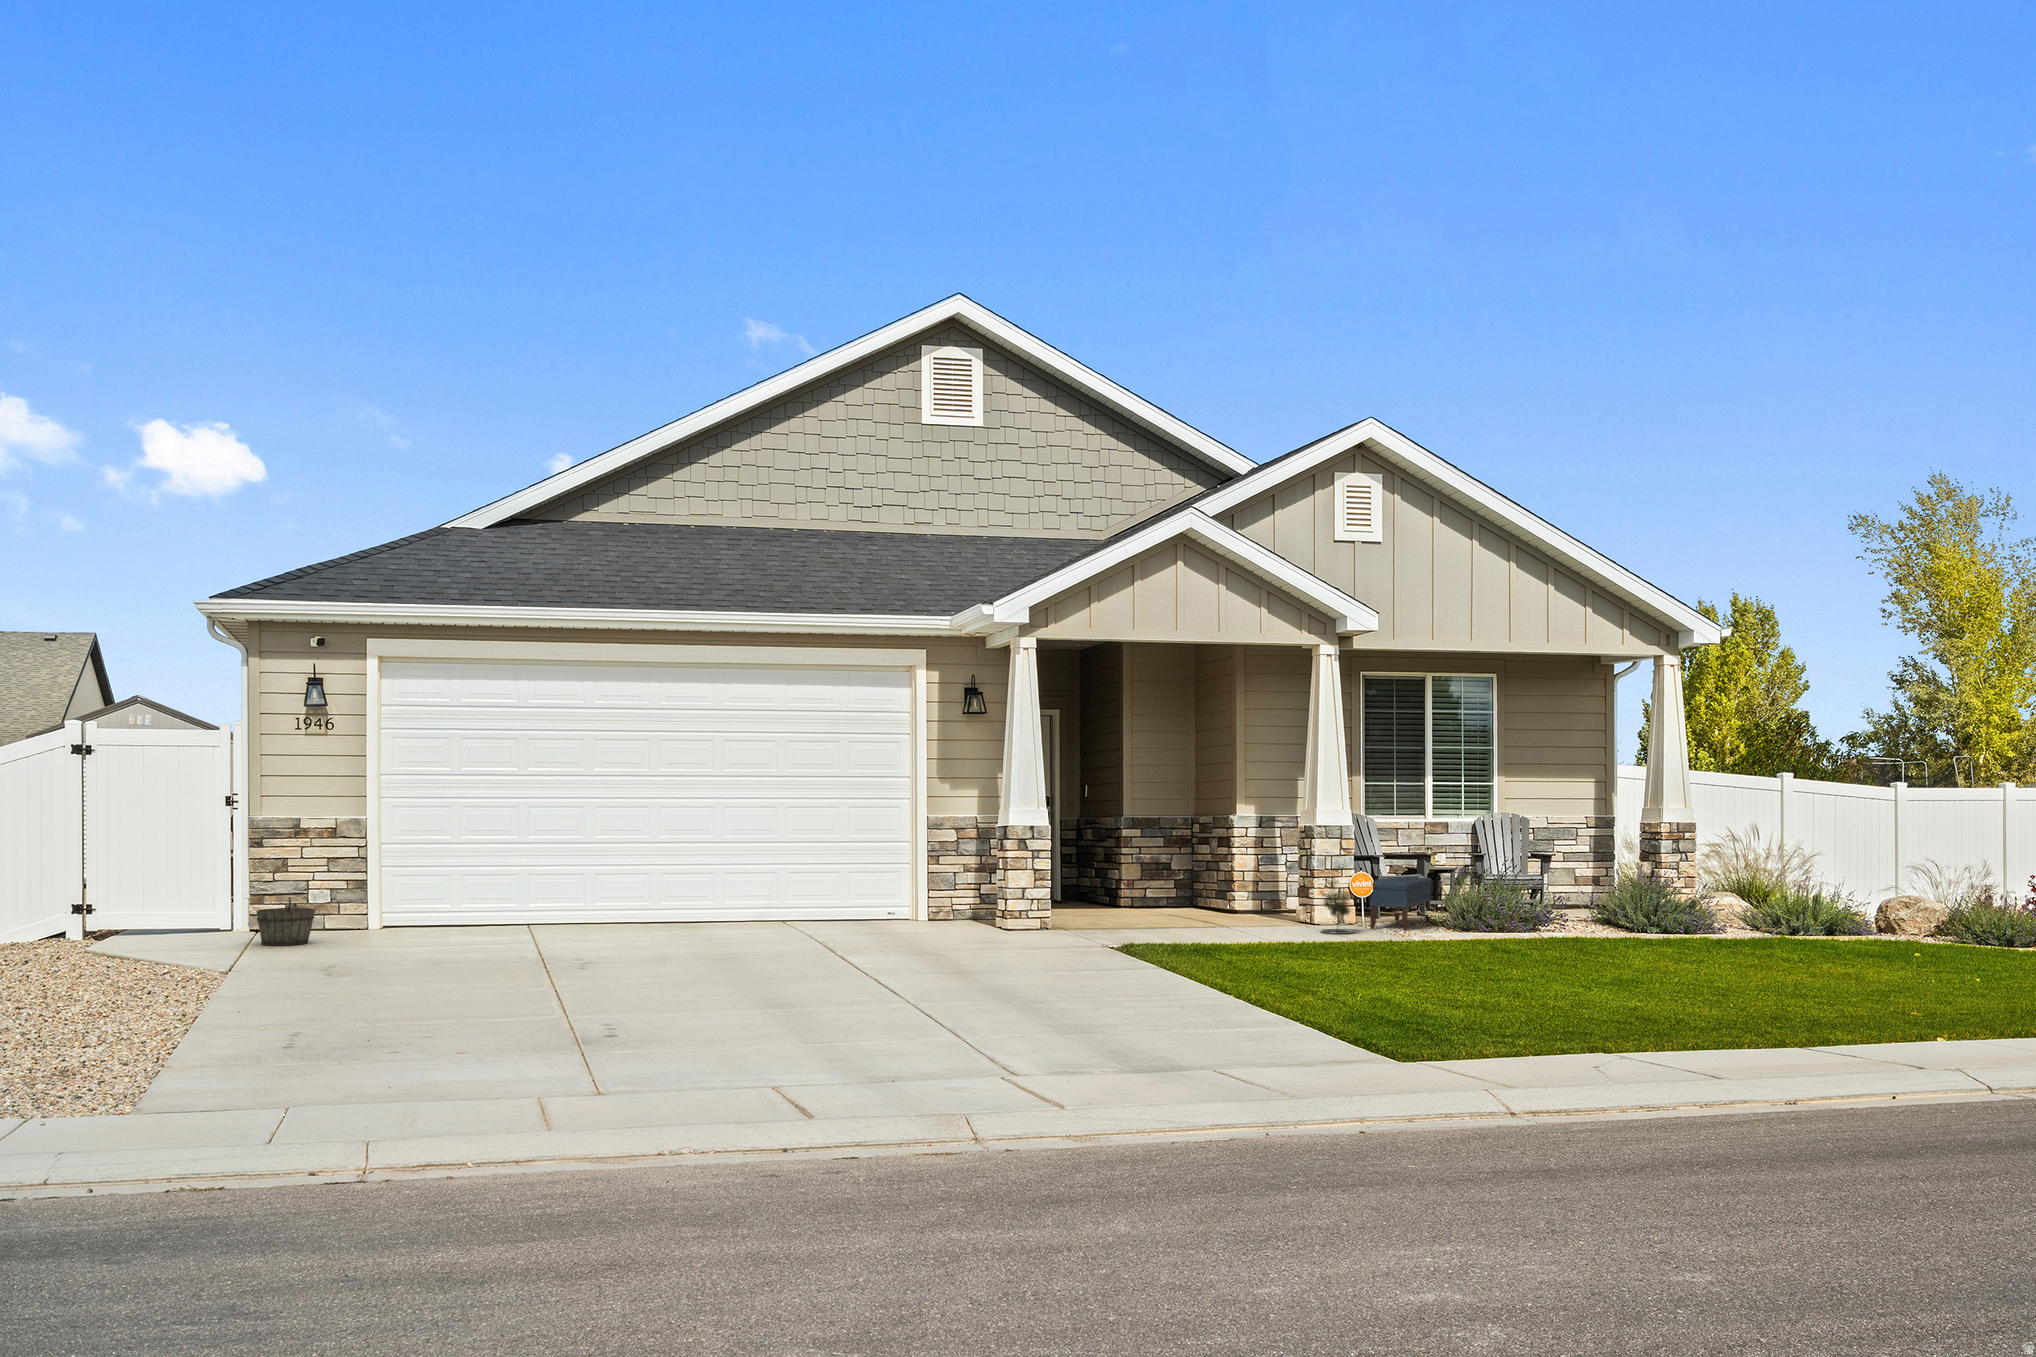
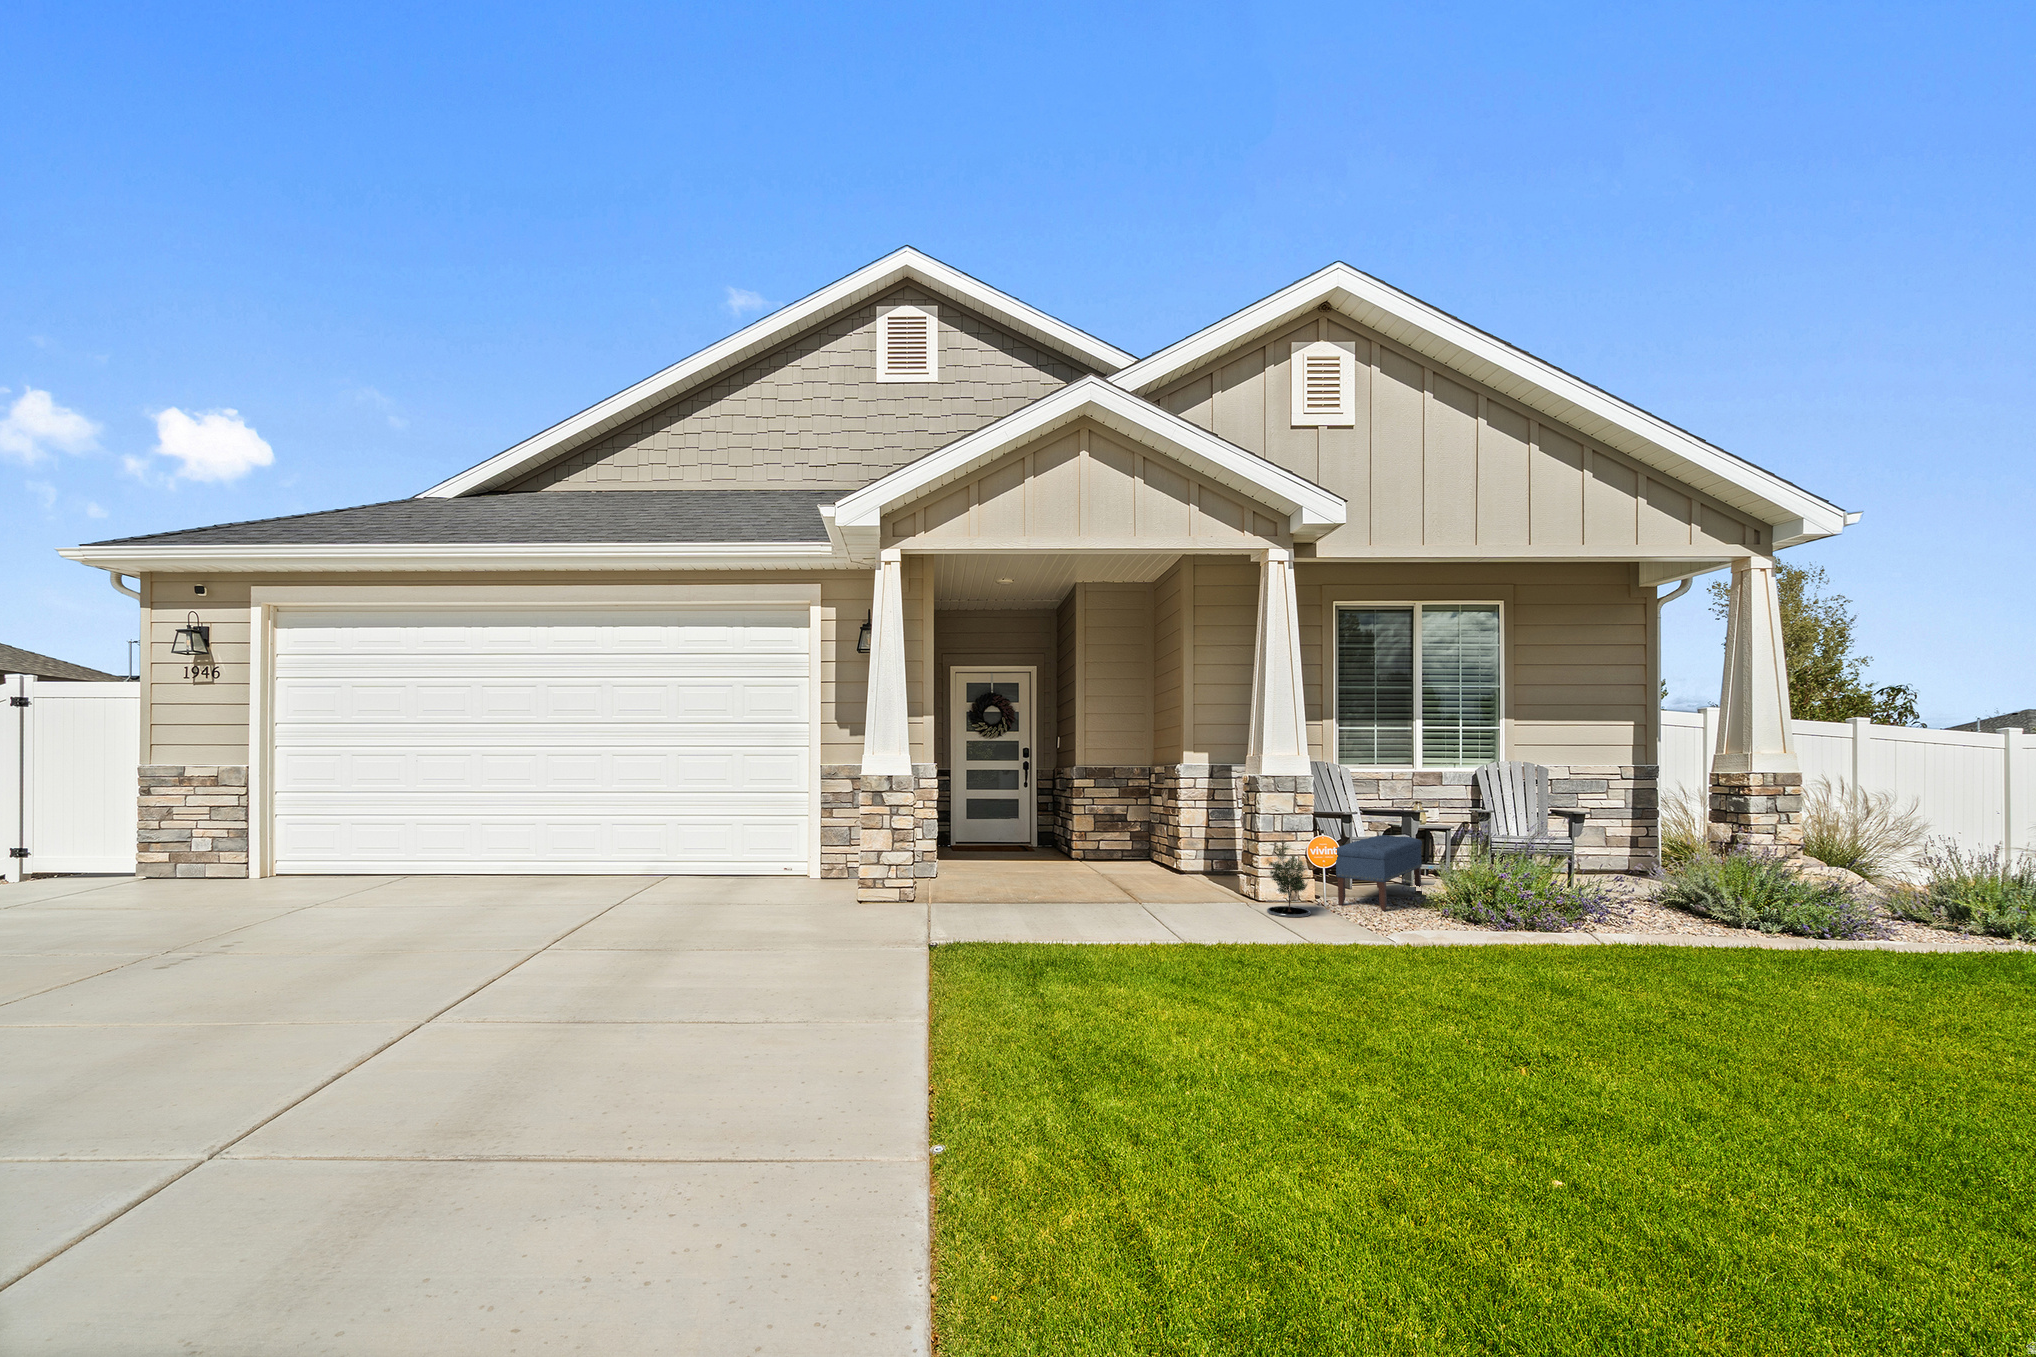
wooden bucket: present [256,897,315,946] -> none [99,847,182,898]

